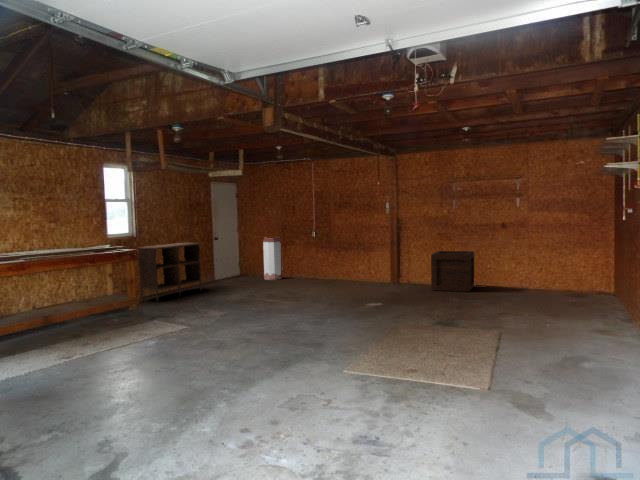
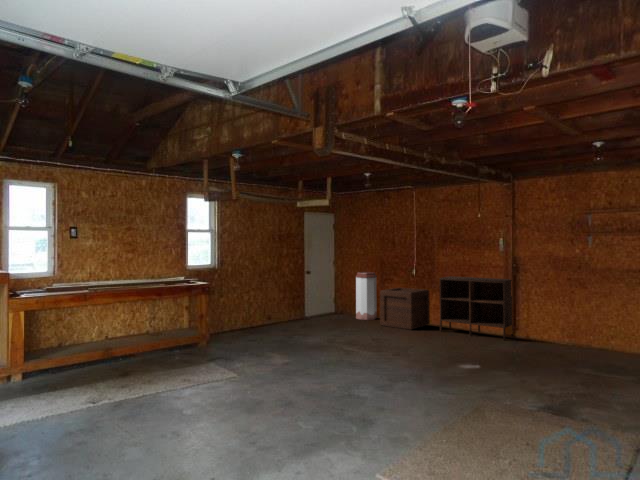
shelving unit: present [138,243,202,301] -> present [440,276,513,340]
wooden crate: present [431,251,475,292] -> present [380,288,430,330]

